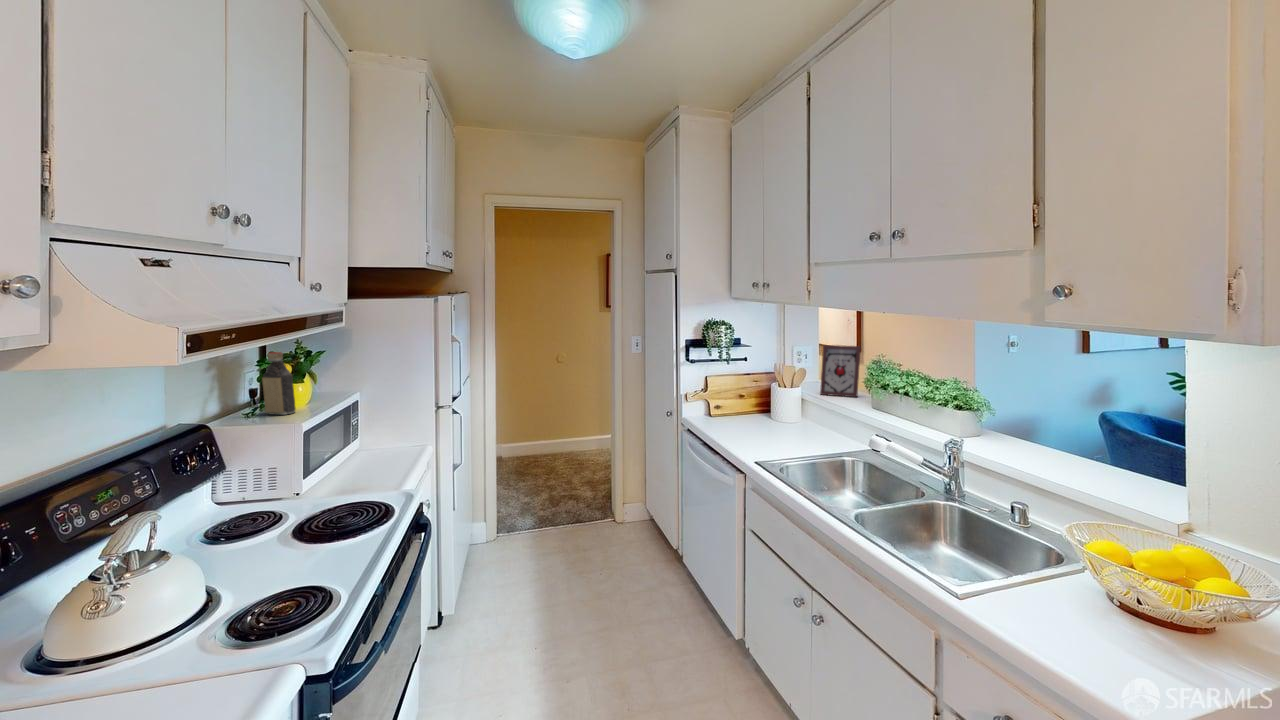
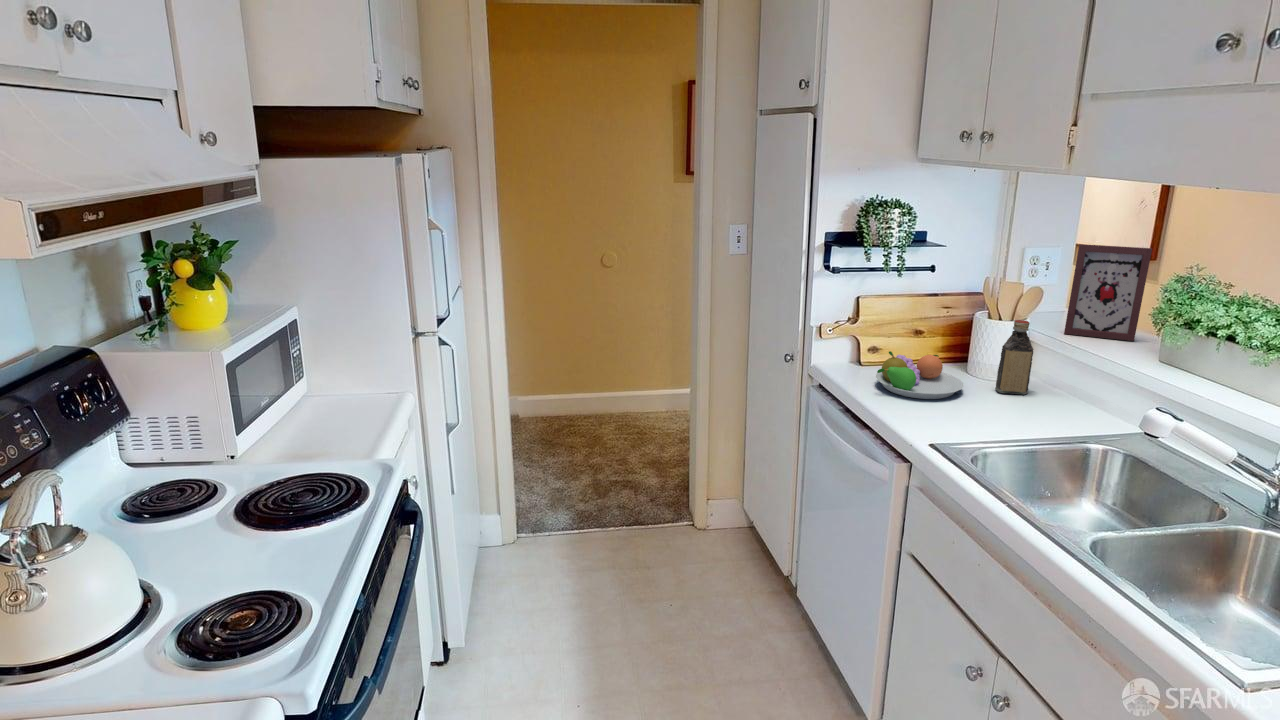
bottle: present [262,352,295,415] -> present [995,320,1034,395]
fruit bowl: none [720,408,769,435] -> present [876,351,963,399]

